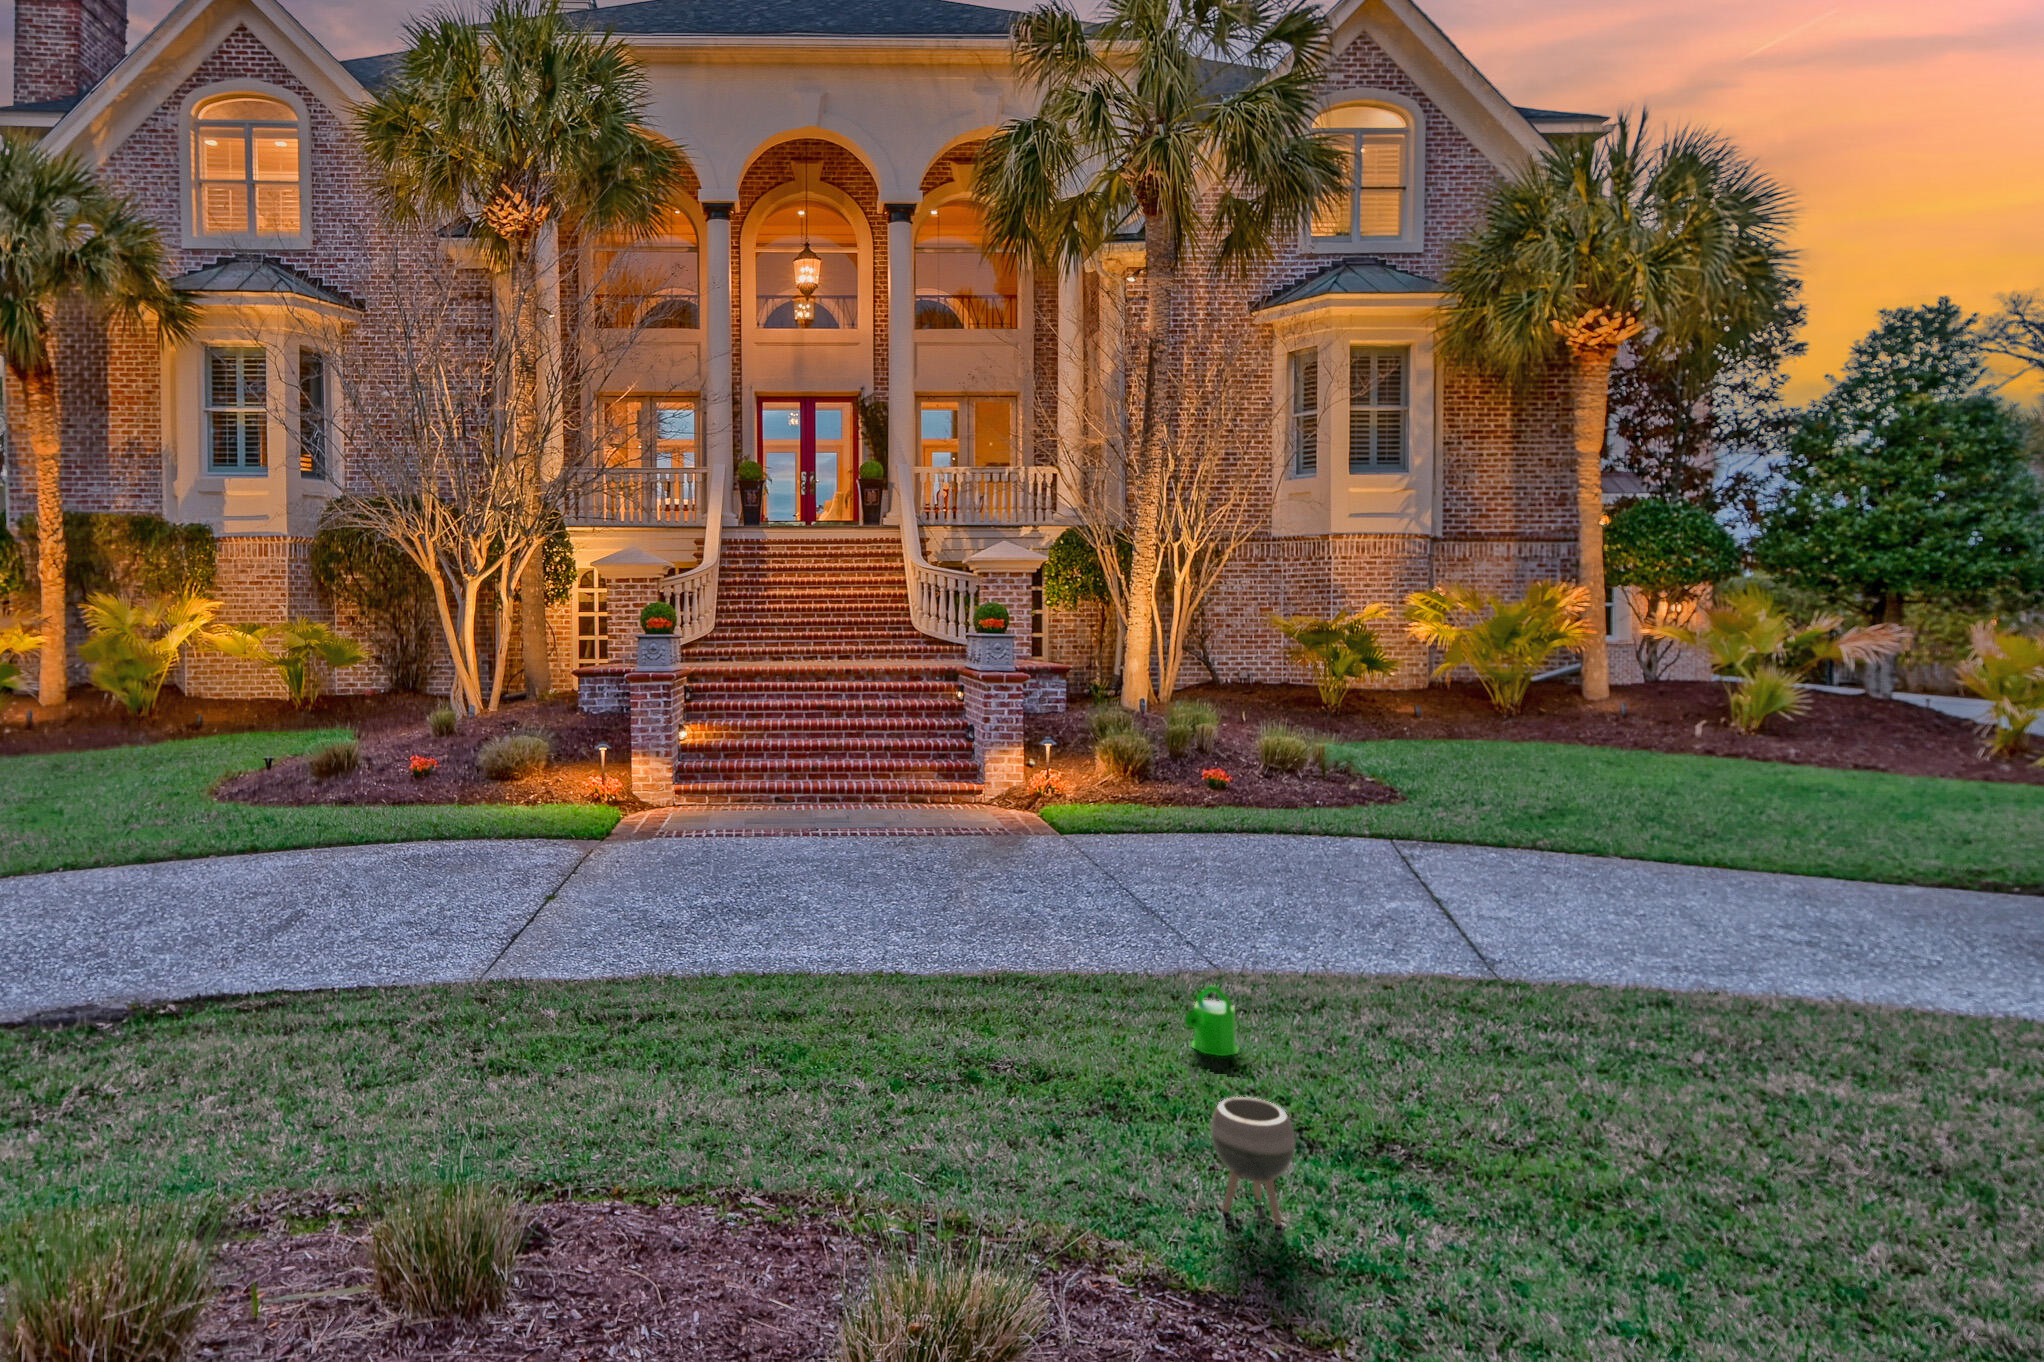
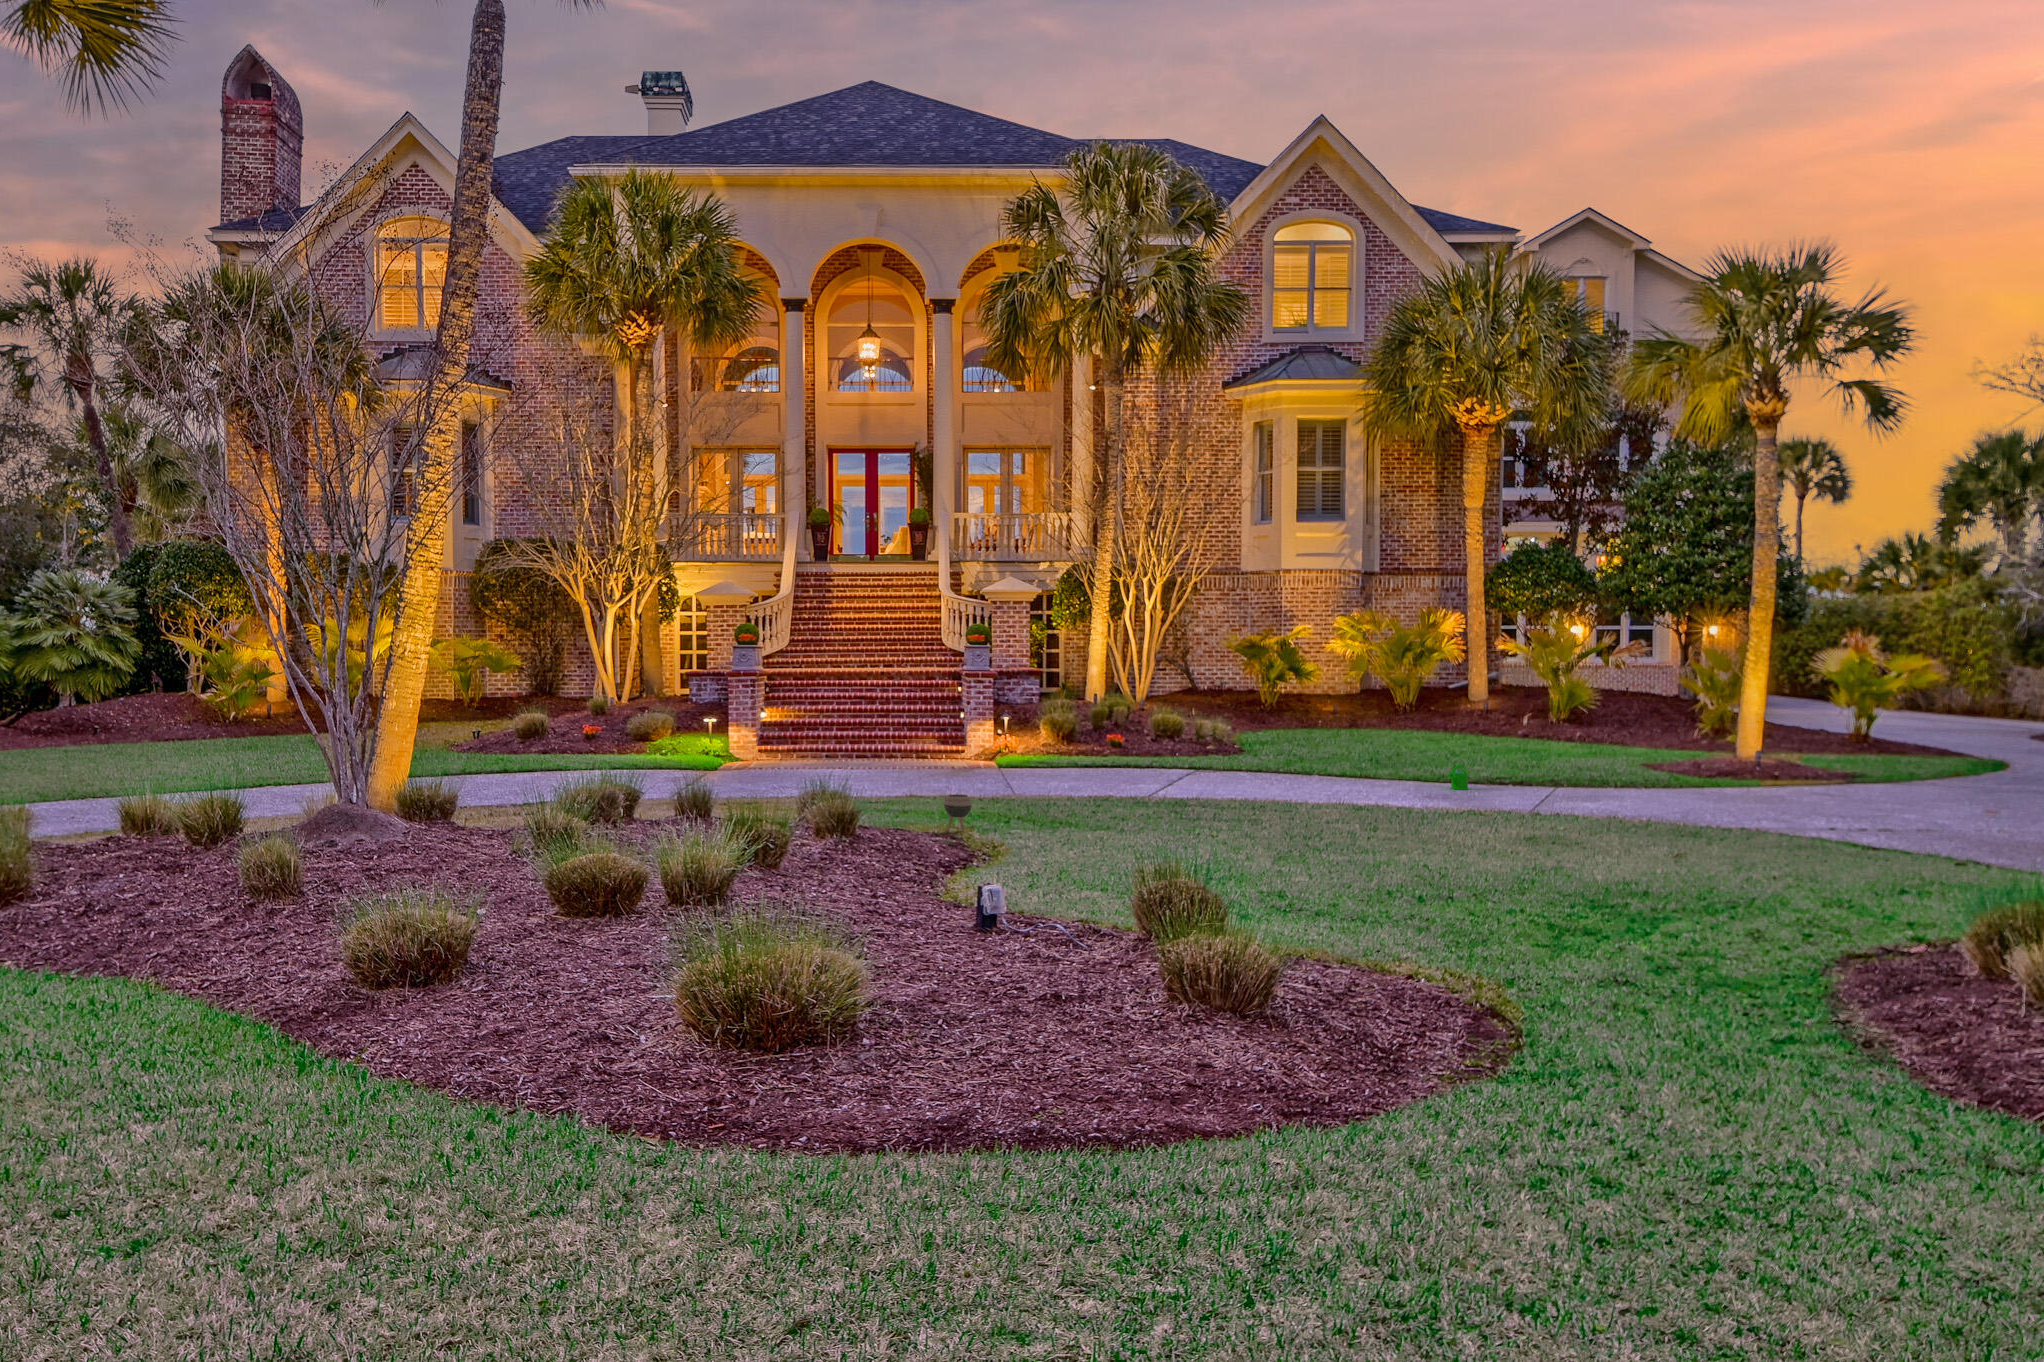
watering can: present [1185,985,1239,1056] -> present [1448,765,1469,790]

